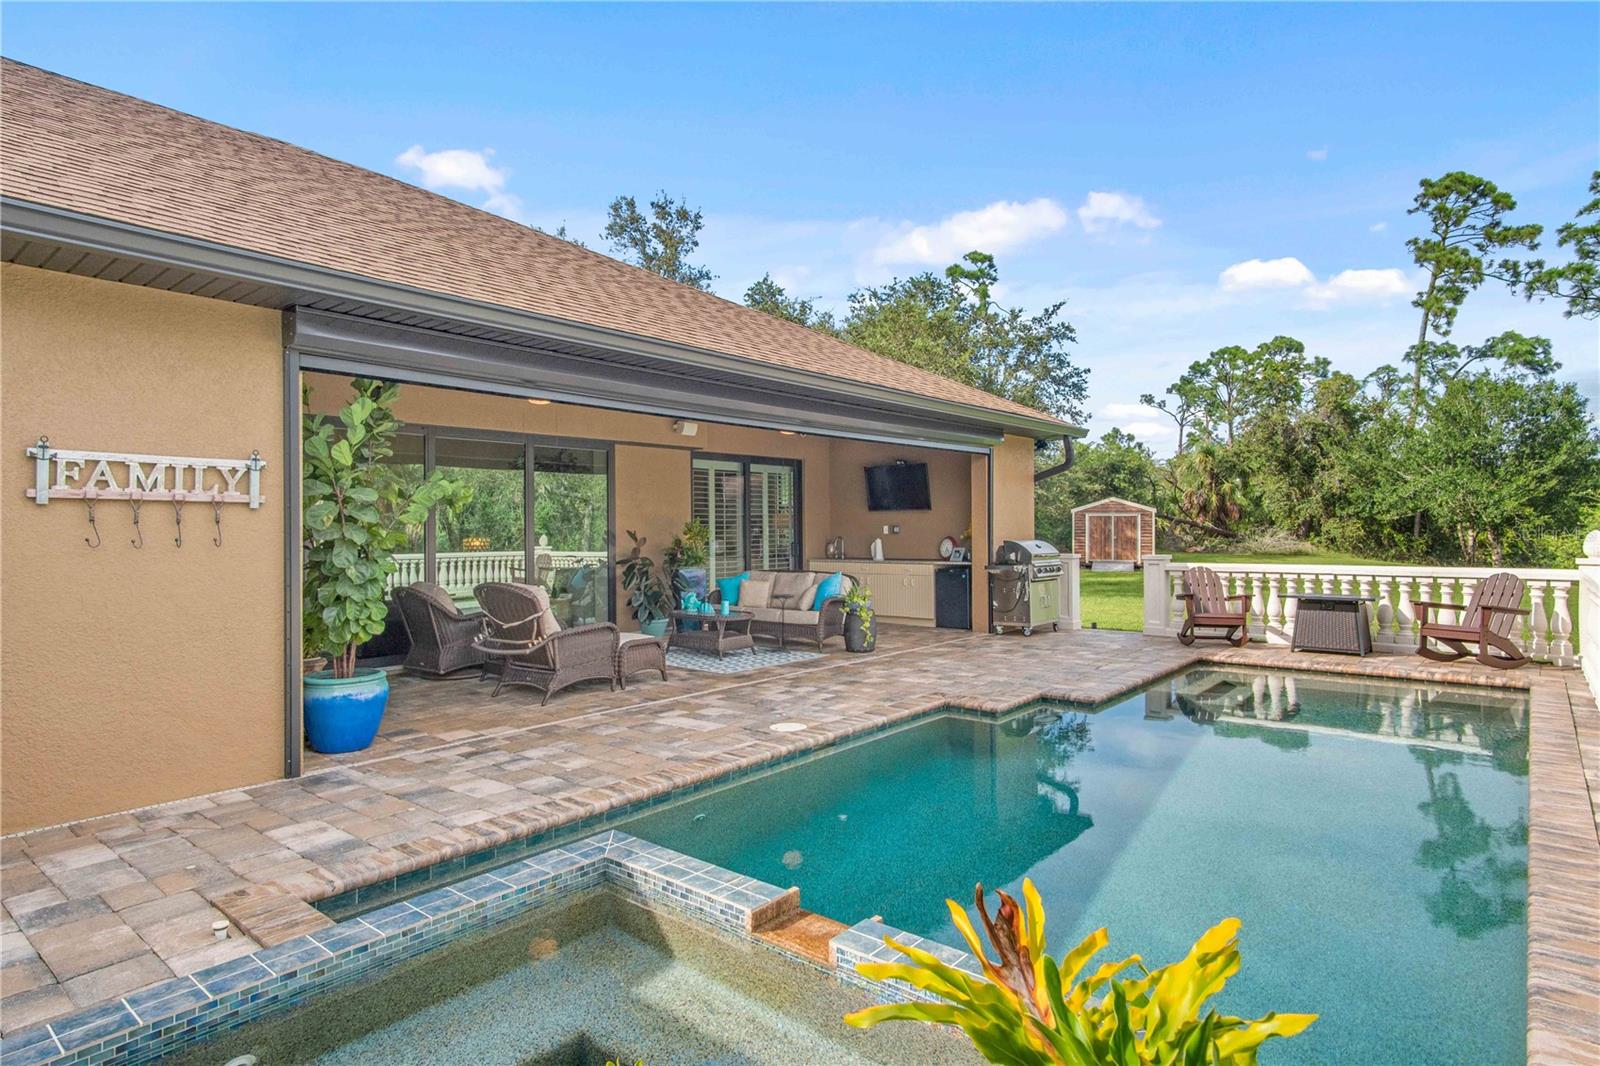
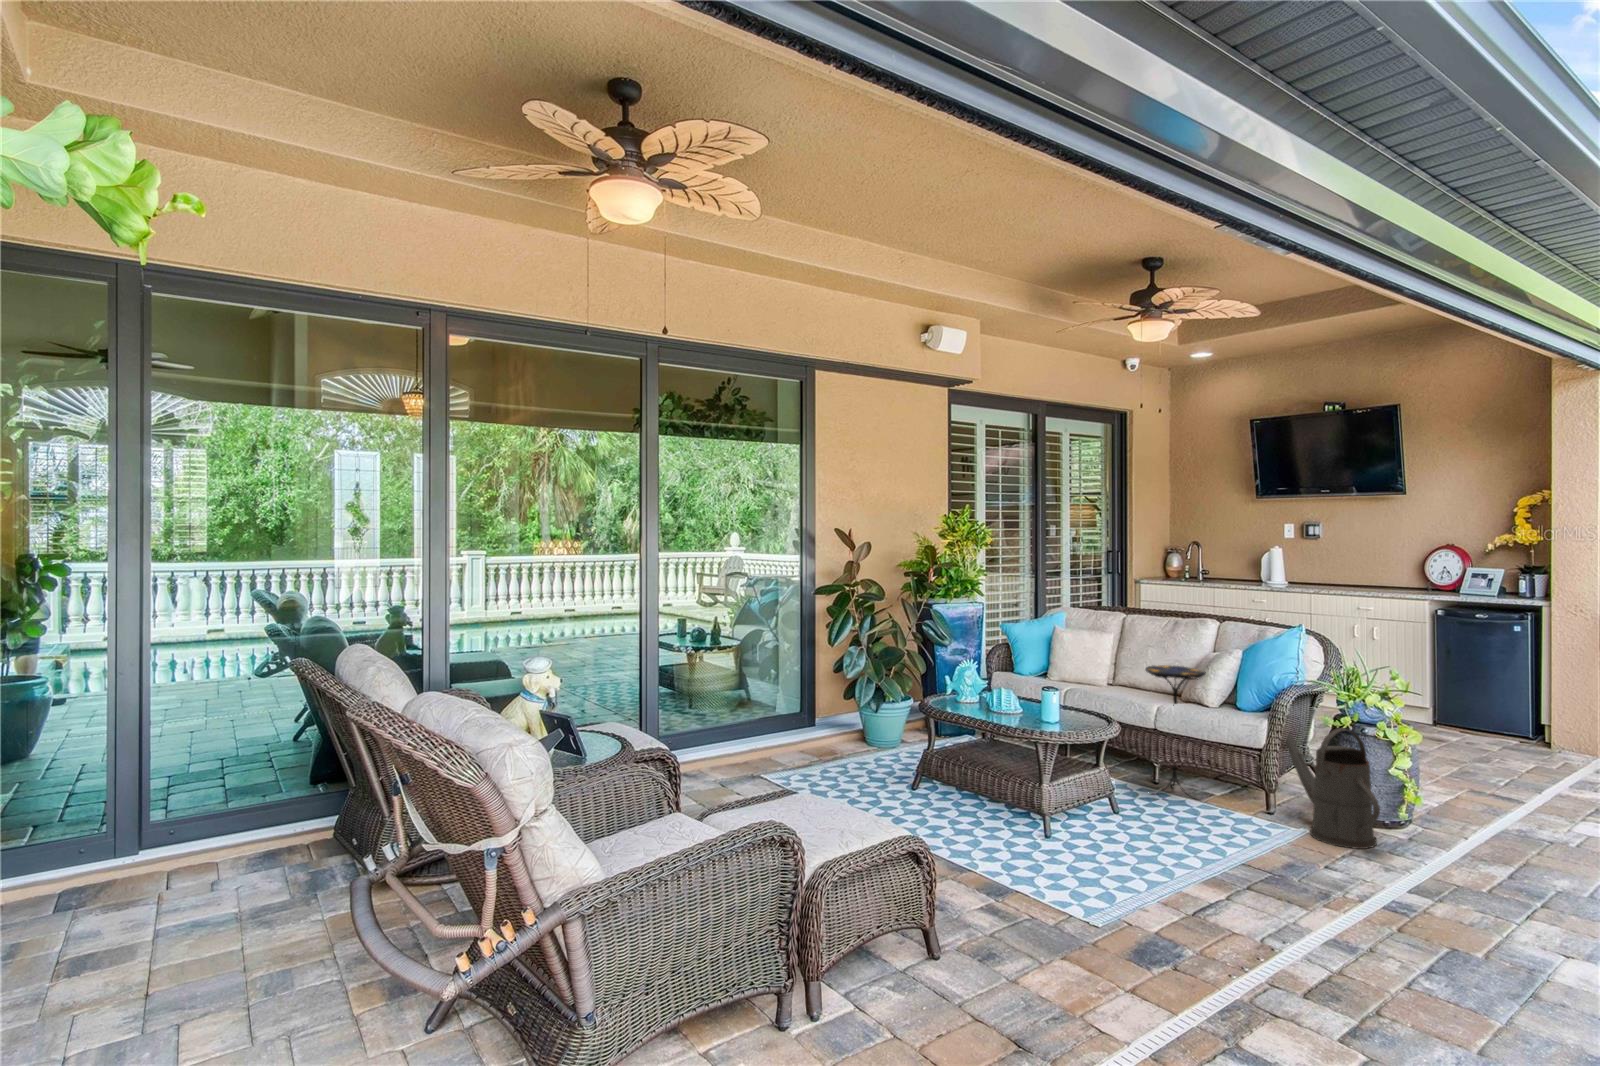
watering can: none [822,614,848,660] -> present [1286,728,1380,849]

